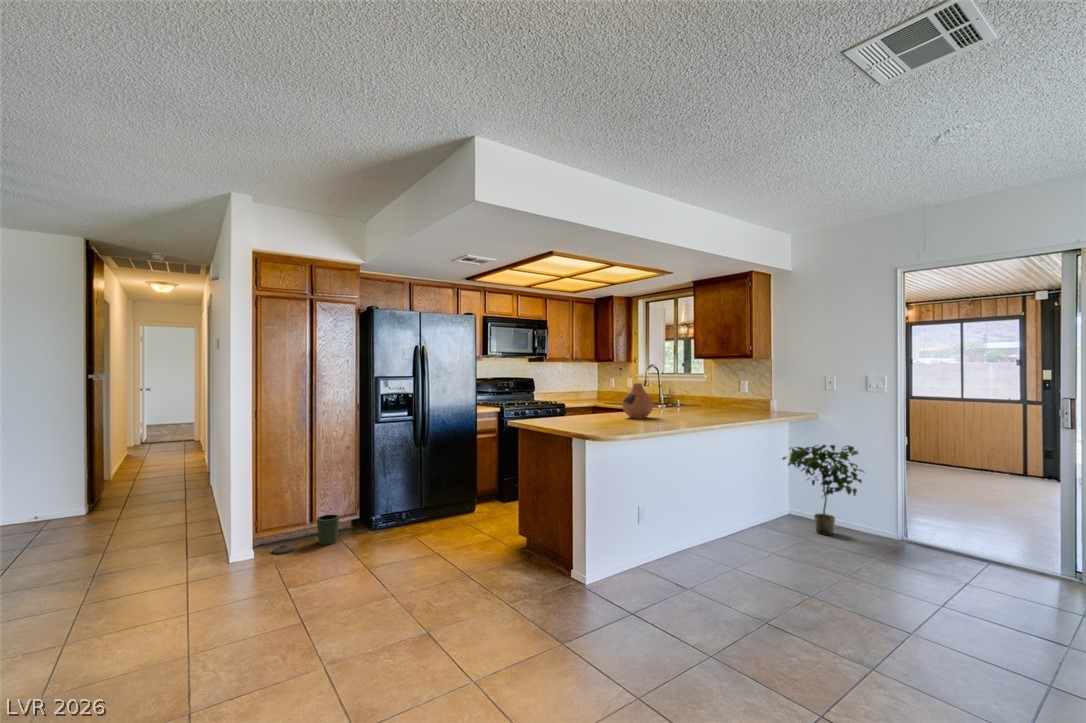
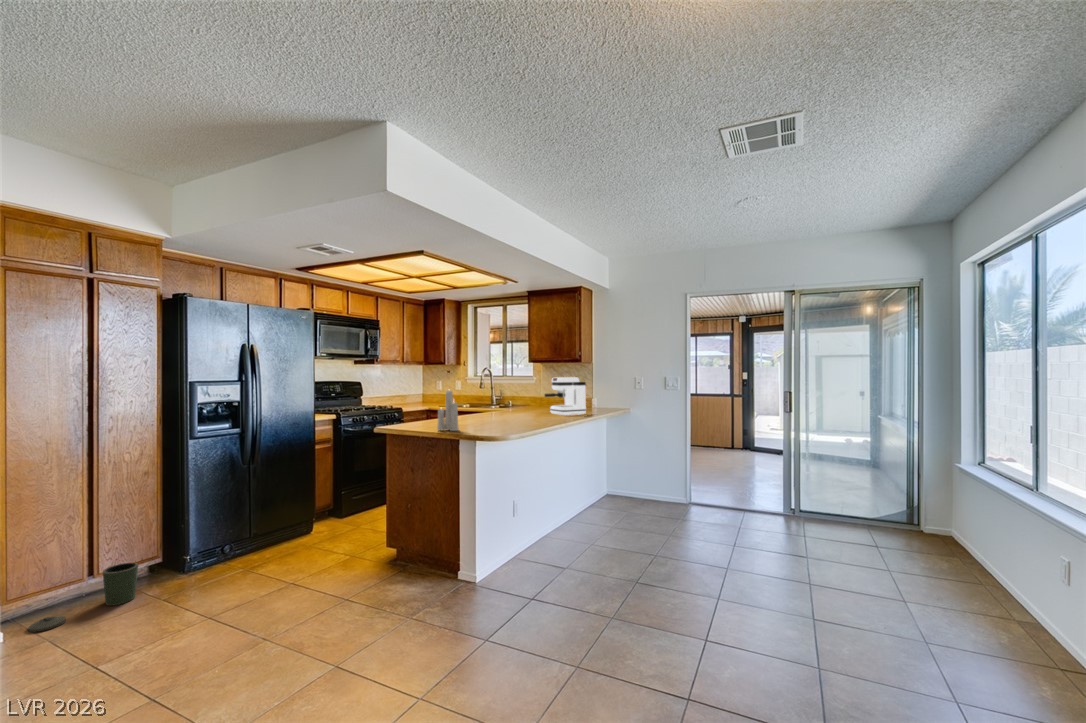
coffee maker: none [693,377,742,419] -> present [545,377,586,416]
candle: none [559,381,579,429] -> present [437,390,459,431]
vase: present [622,383,653,418] -> none [480,385,508,418]
potted plant: present [782,445,864,535] -> none [607,432,669,507]

